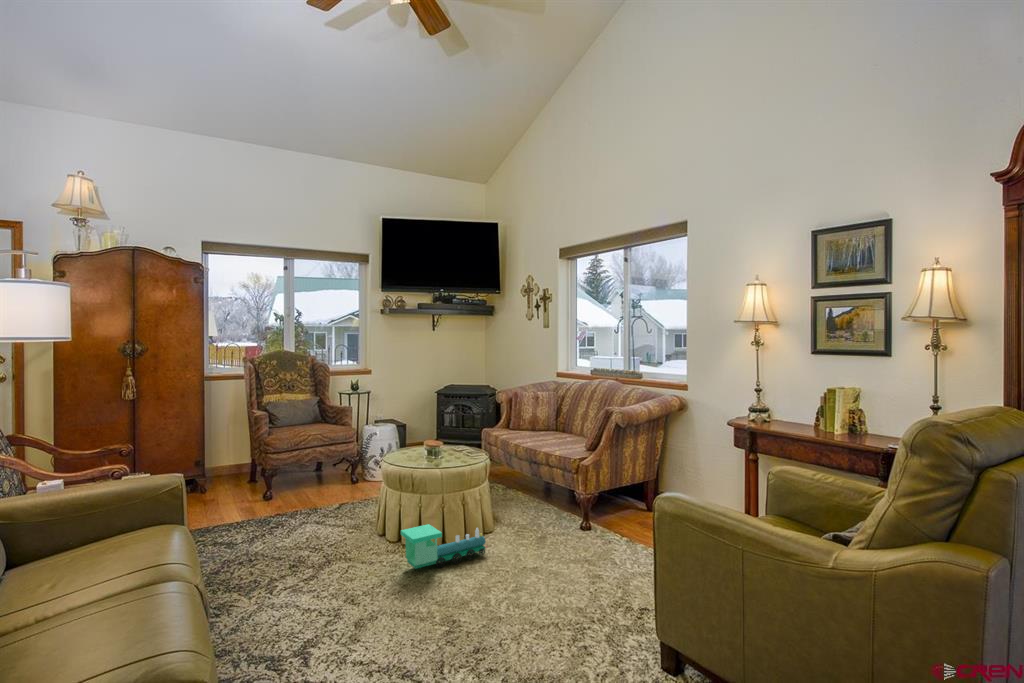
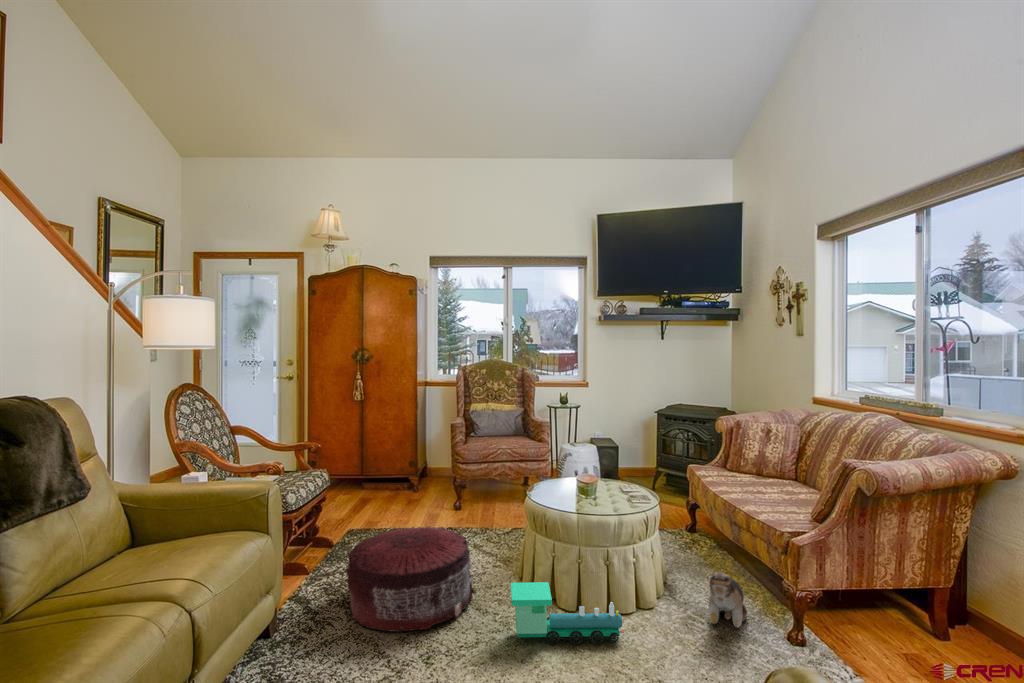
plush toy: none [529,493,552,531] -> present [708,572,747,628]
pouf: none [233,503,356,598] -> present [346,527,475,632]

